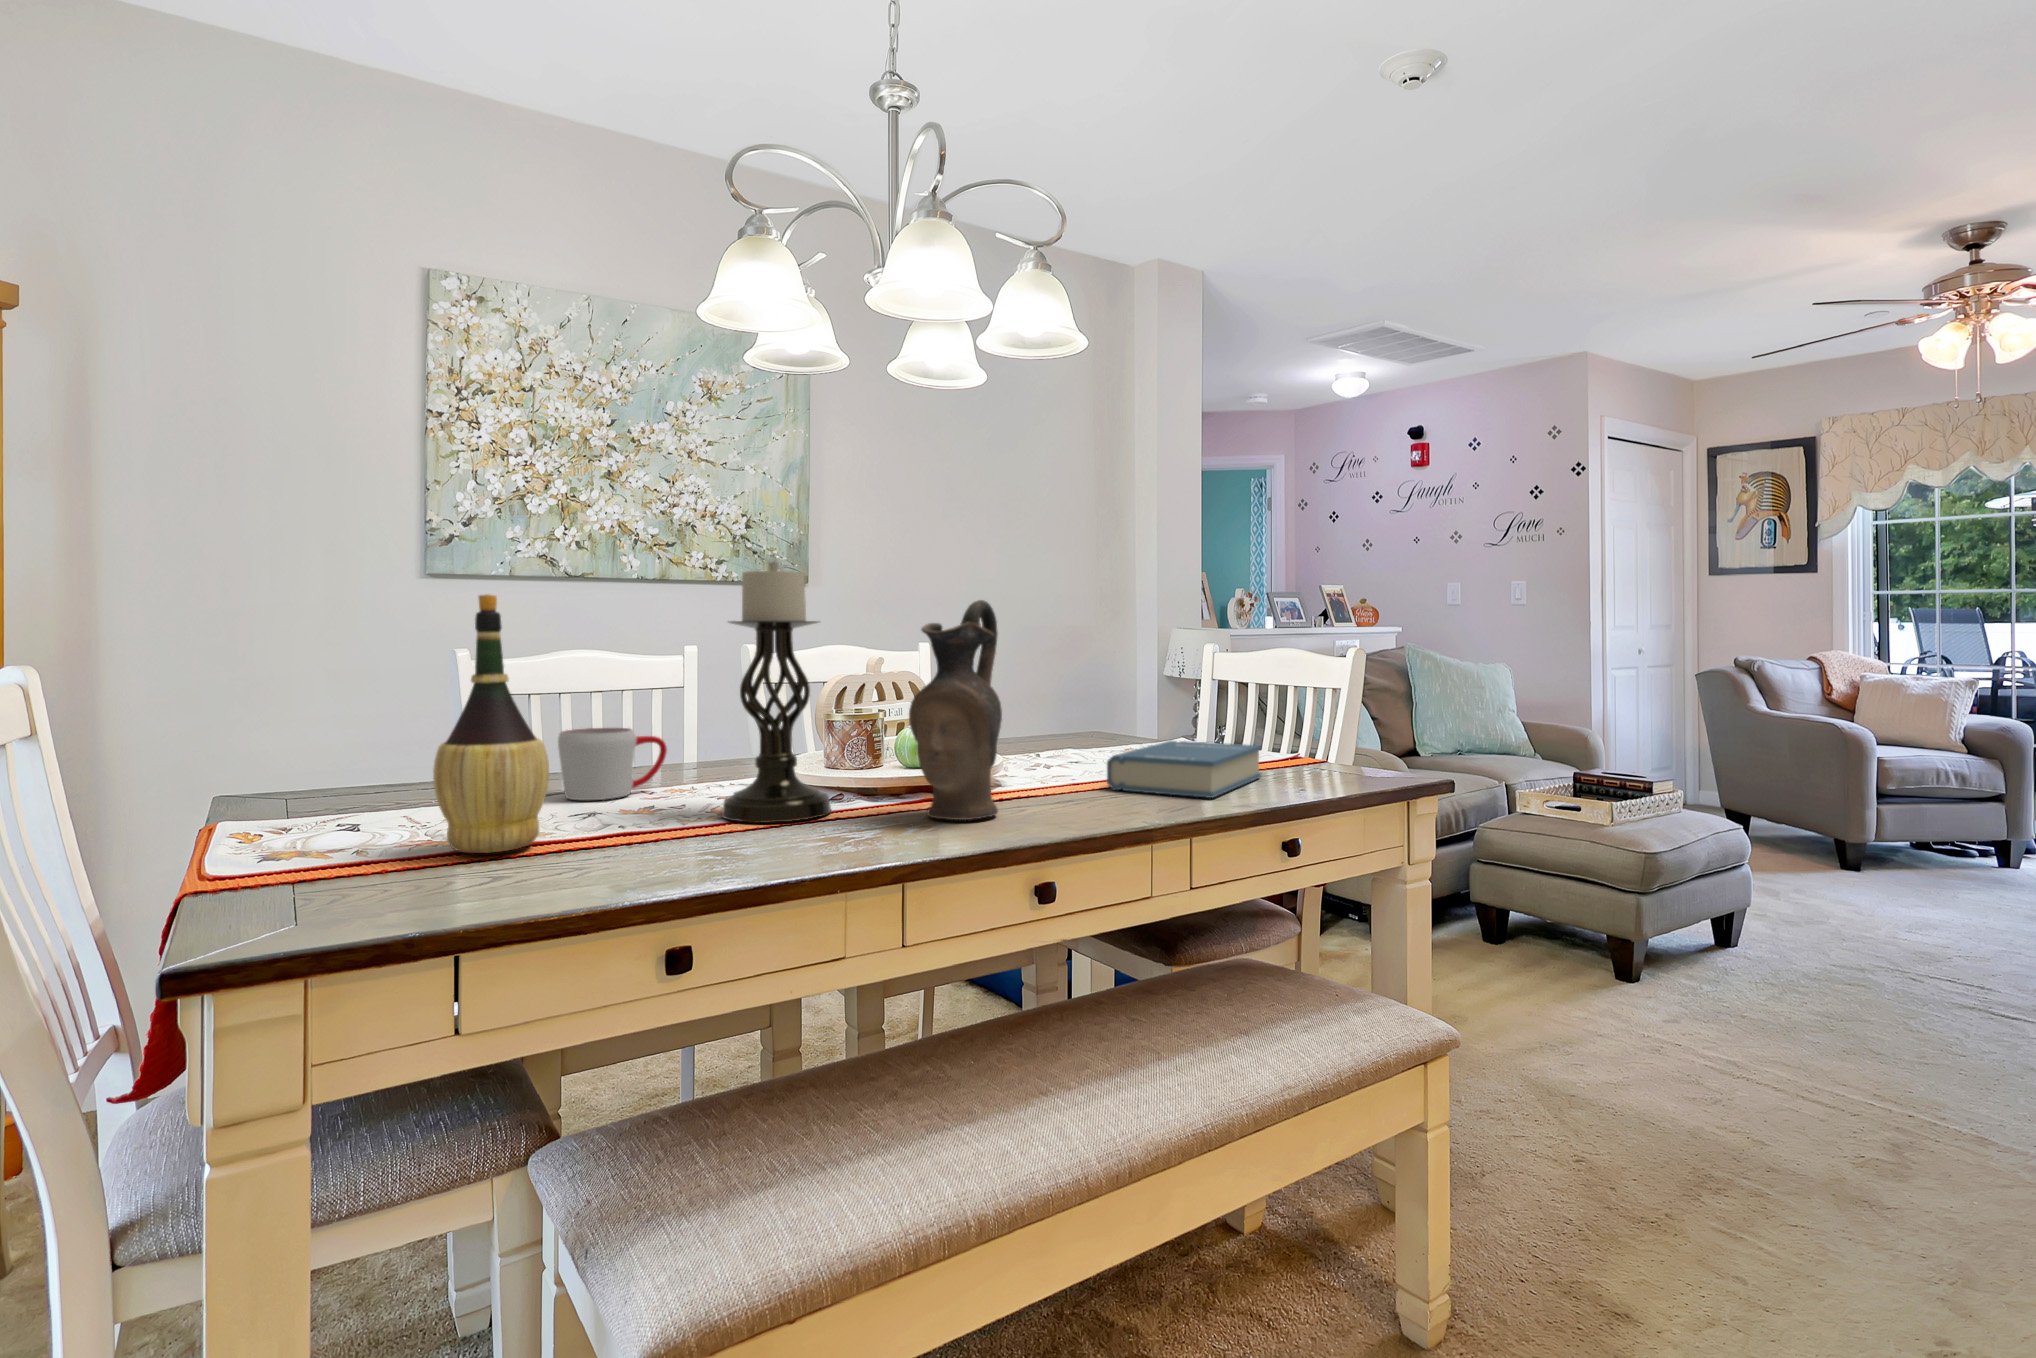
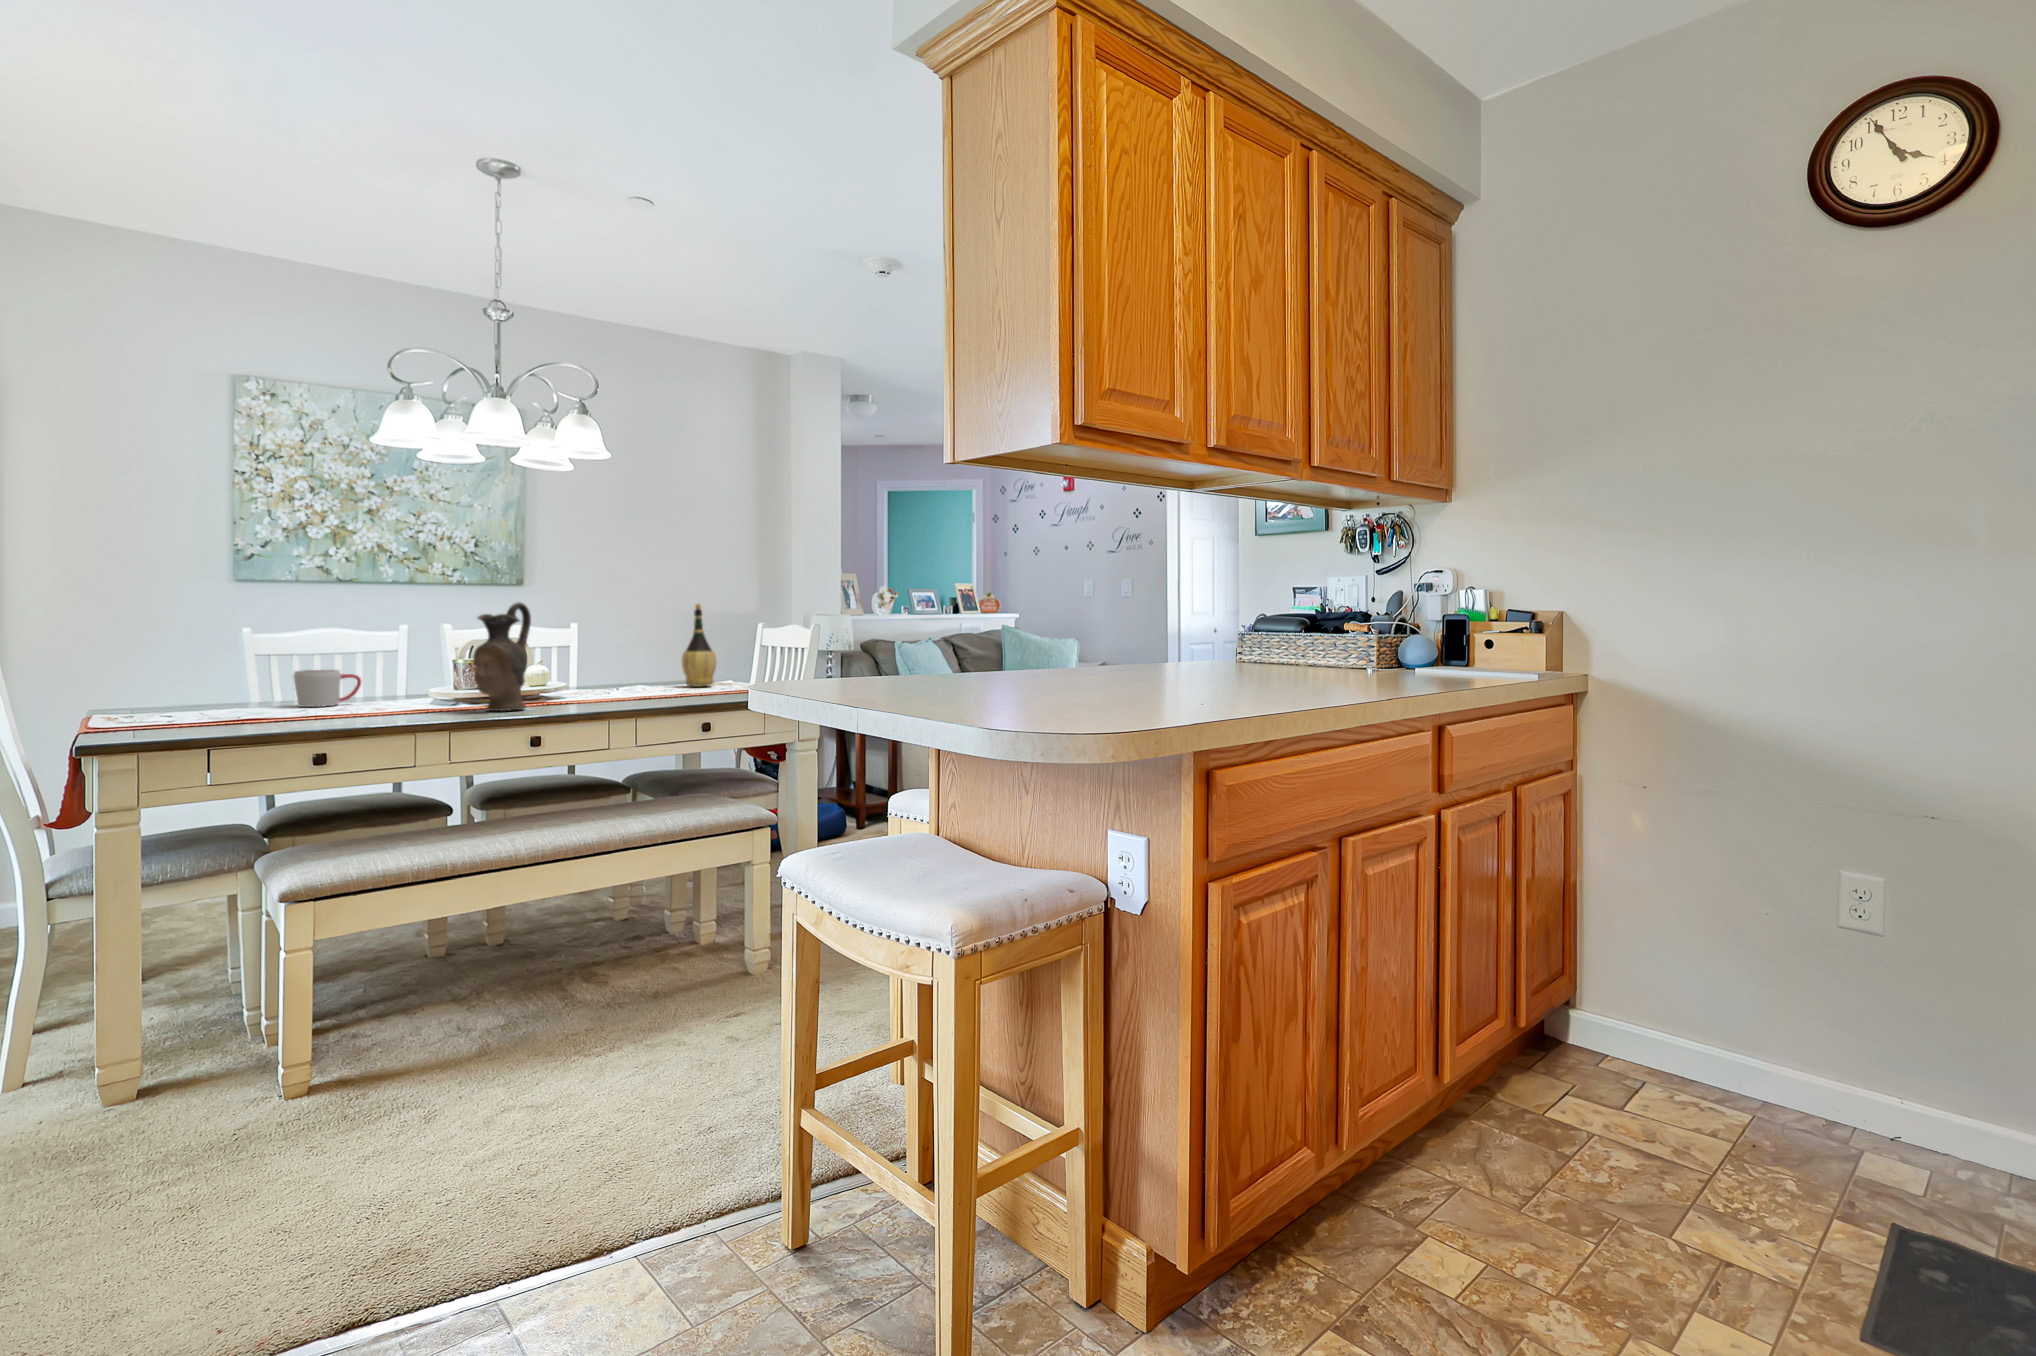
candle holder: present [722,562,831,823] -> none [376,583,441,712]
wine bottle: present [433,594,549,853] -> present [682,604,716,687]
hardback book: present [1107,741,1262,798] -> none [612,679,714,704]

